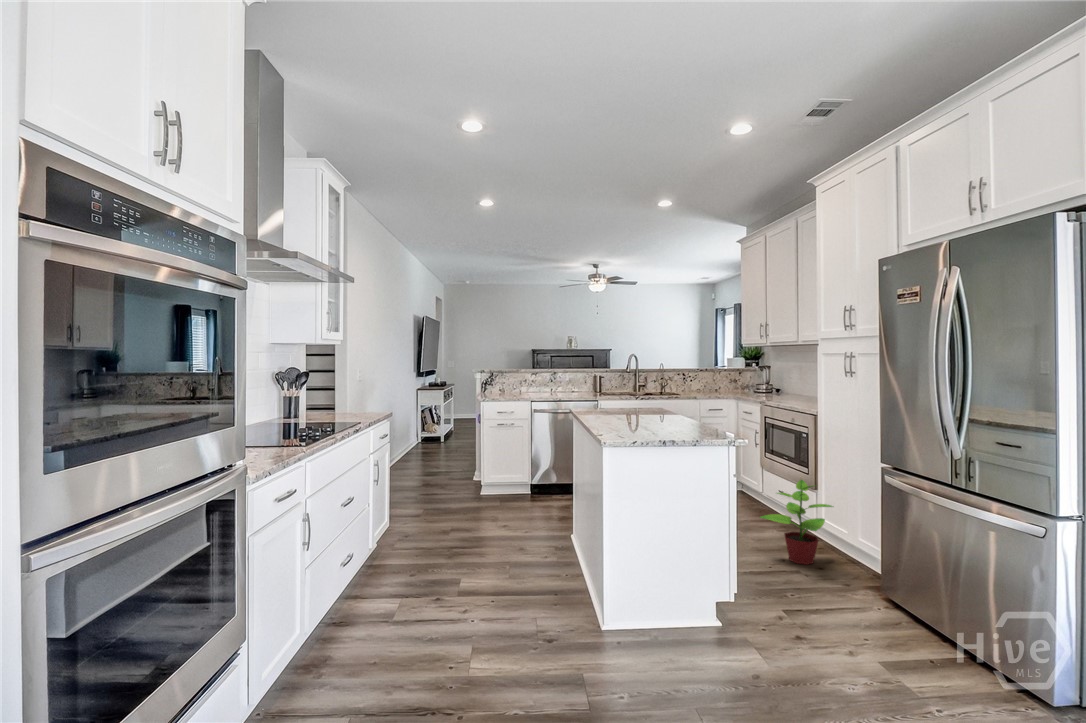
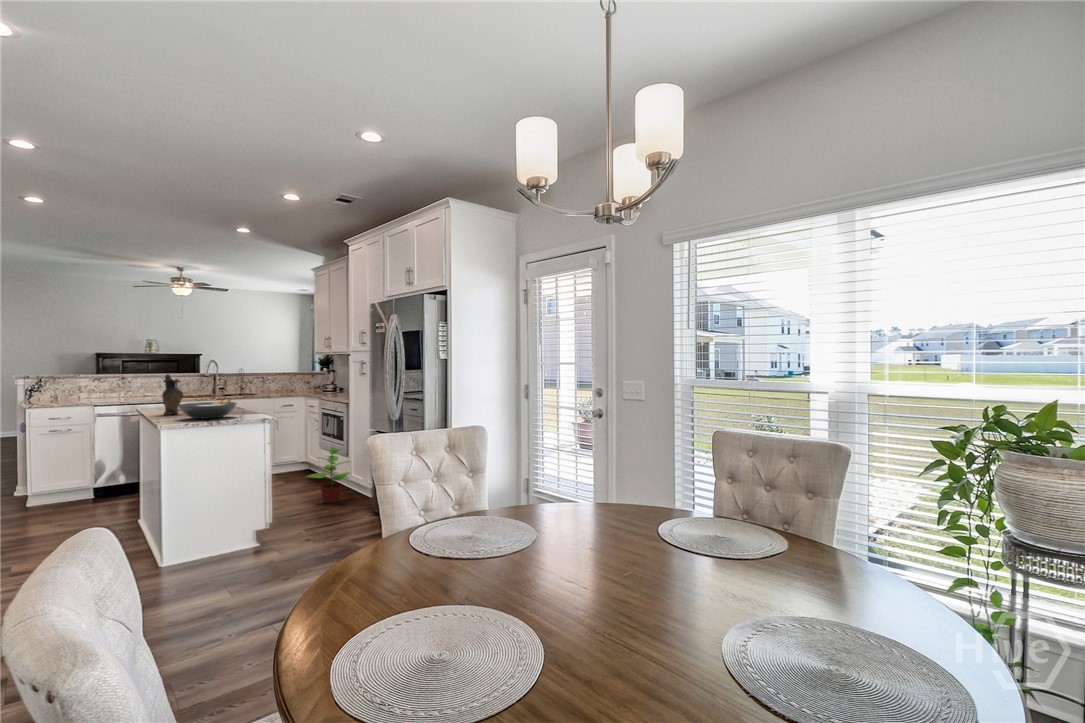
ceramic pitcher: none [596,370,619,421] -> present [162,374,183,415]
fruit bowl: none [618,407,690,433] -> present [178,399,237,419]

